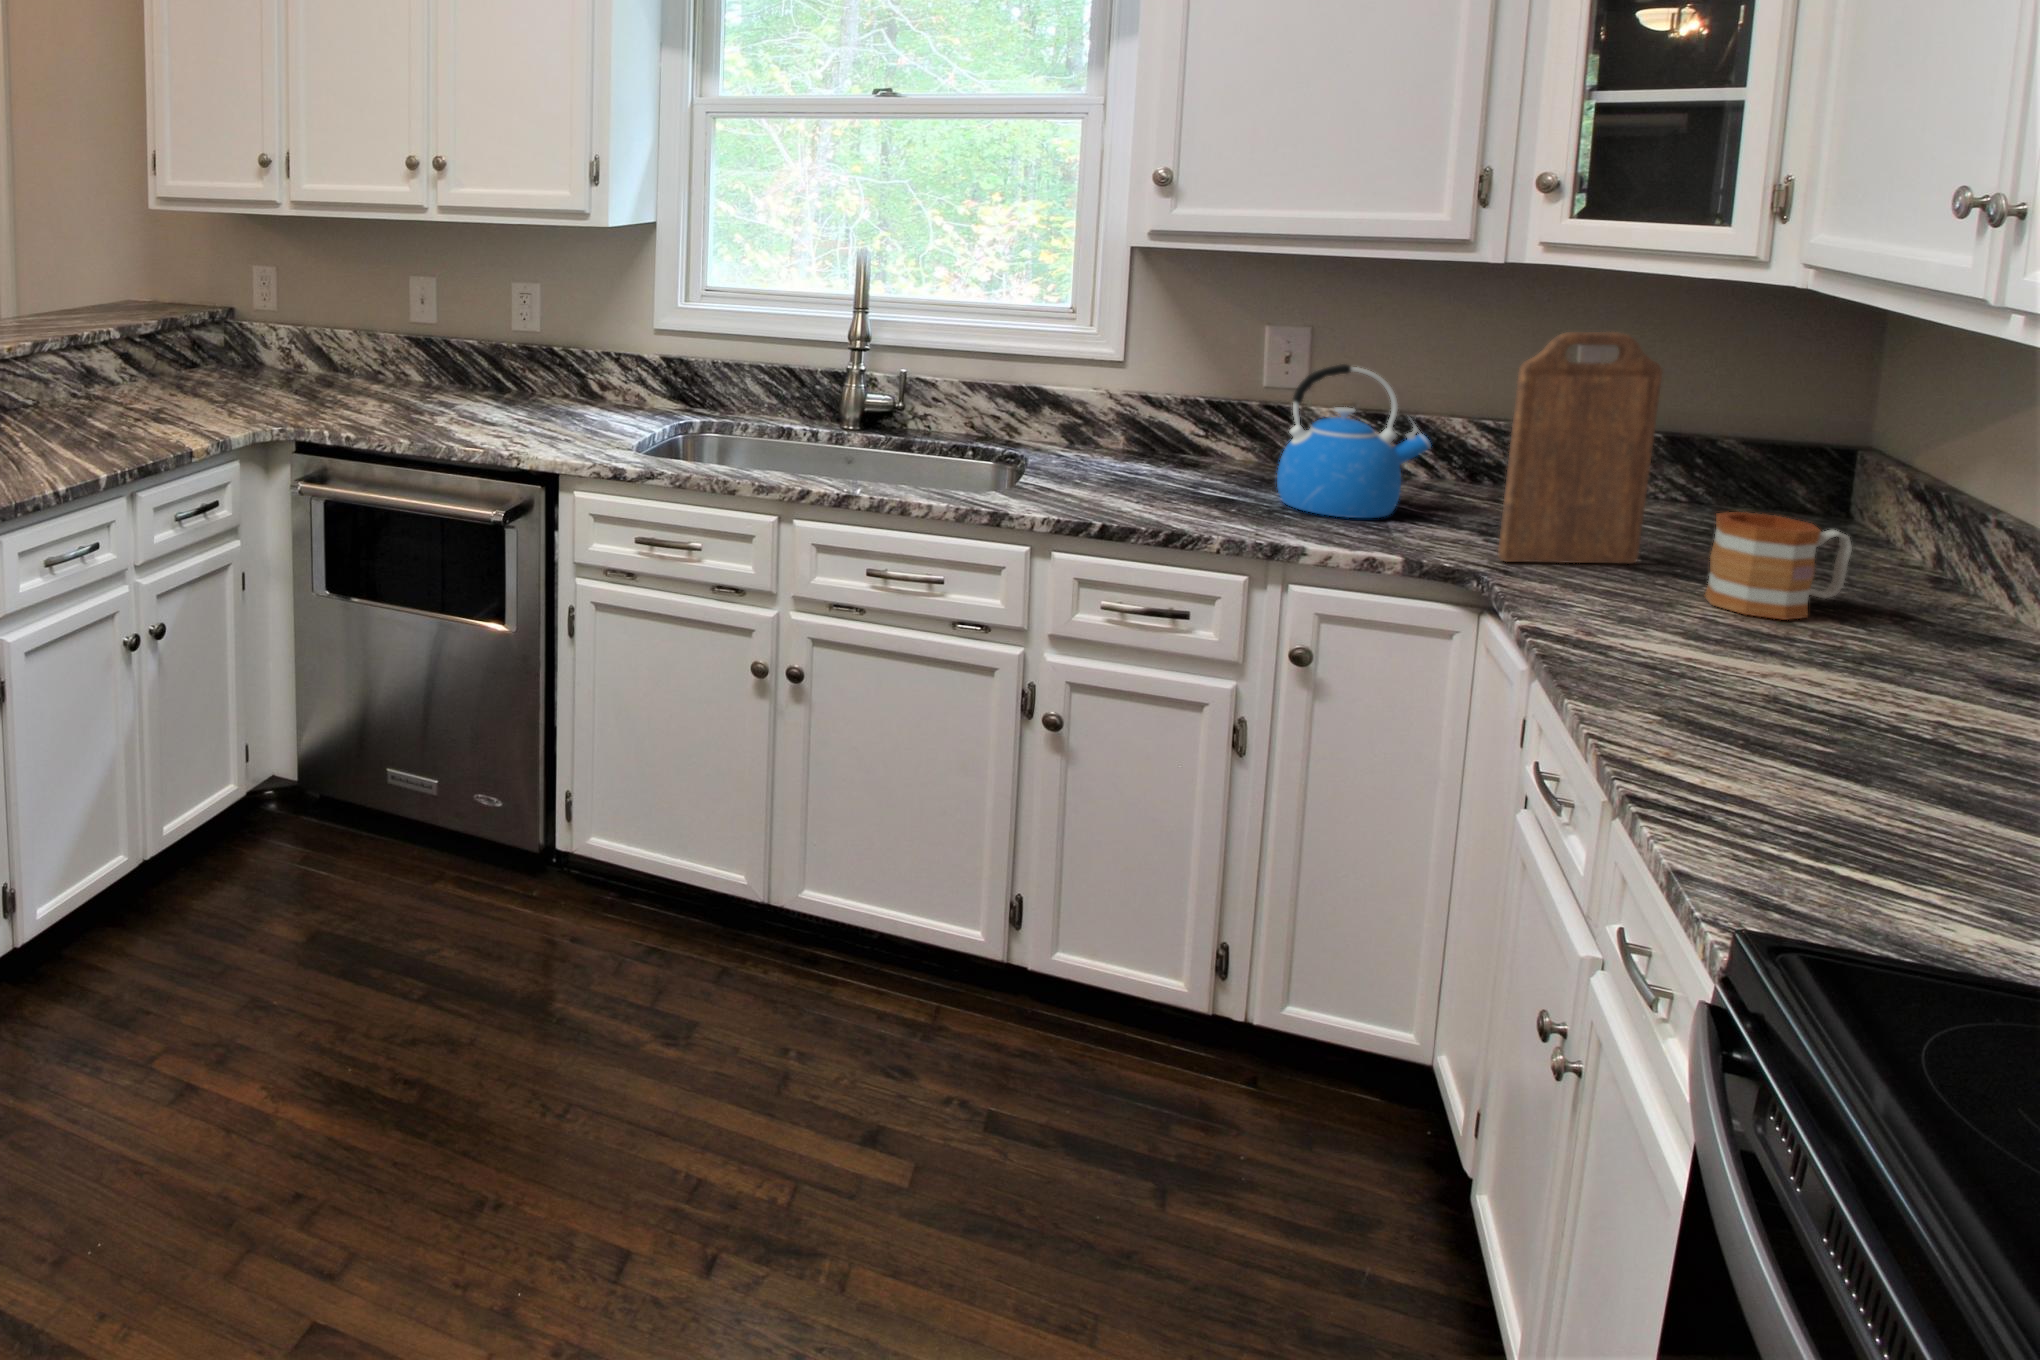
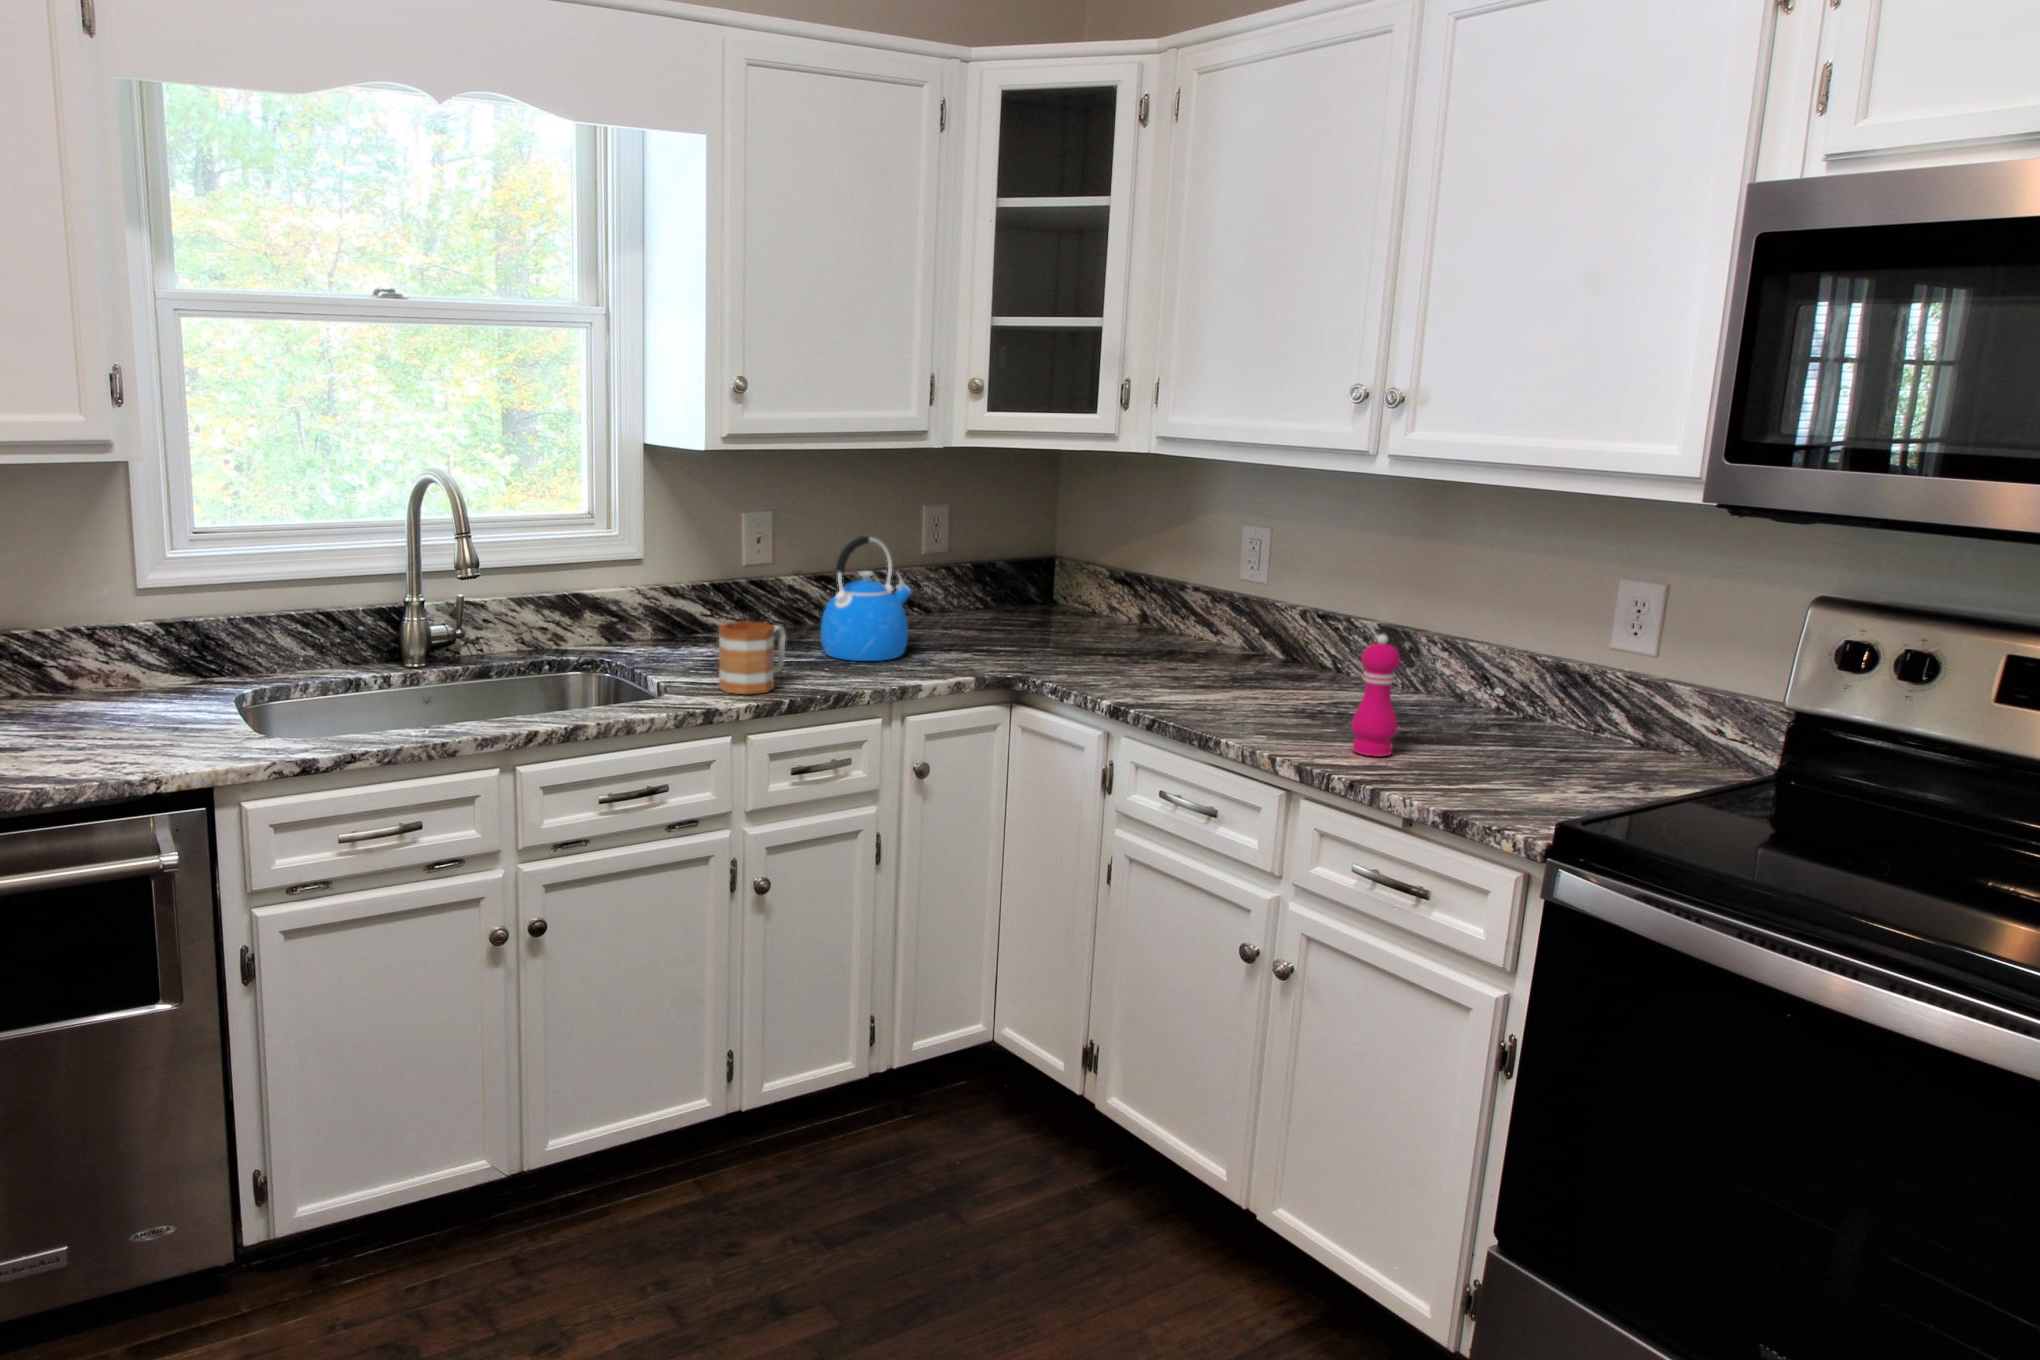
cutting board: present [1498,332,1662,564] -> none [1007,492,1063,668]
mug: present [1704,512,1852,620] -> present [718,621,786,694]
pepper mill: none [1829,604,1947,823] -> present [1351,634,1400,756]

